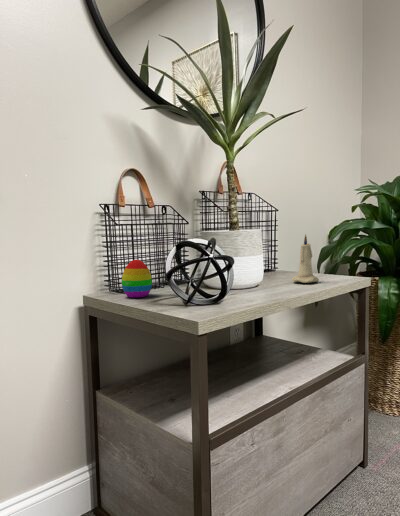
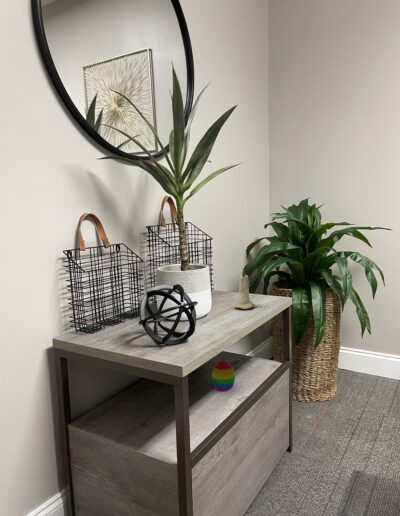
decorative egg: present [122,260,152,298] -> present [212,360,235,391]

